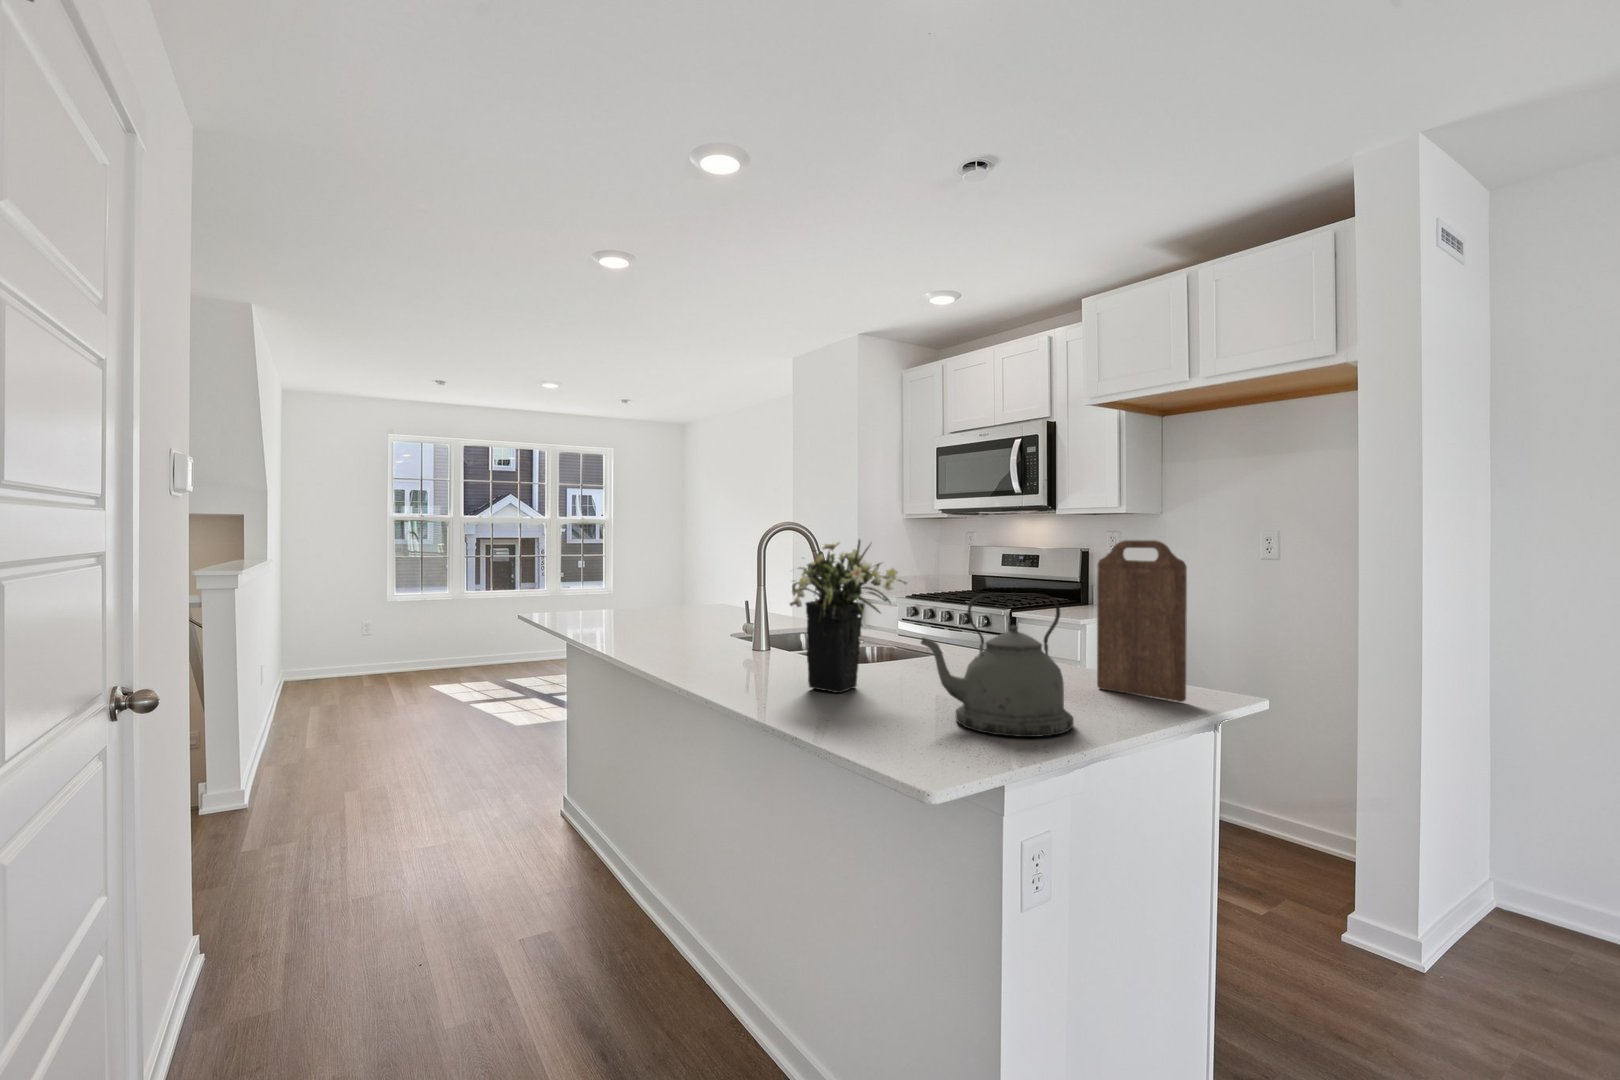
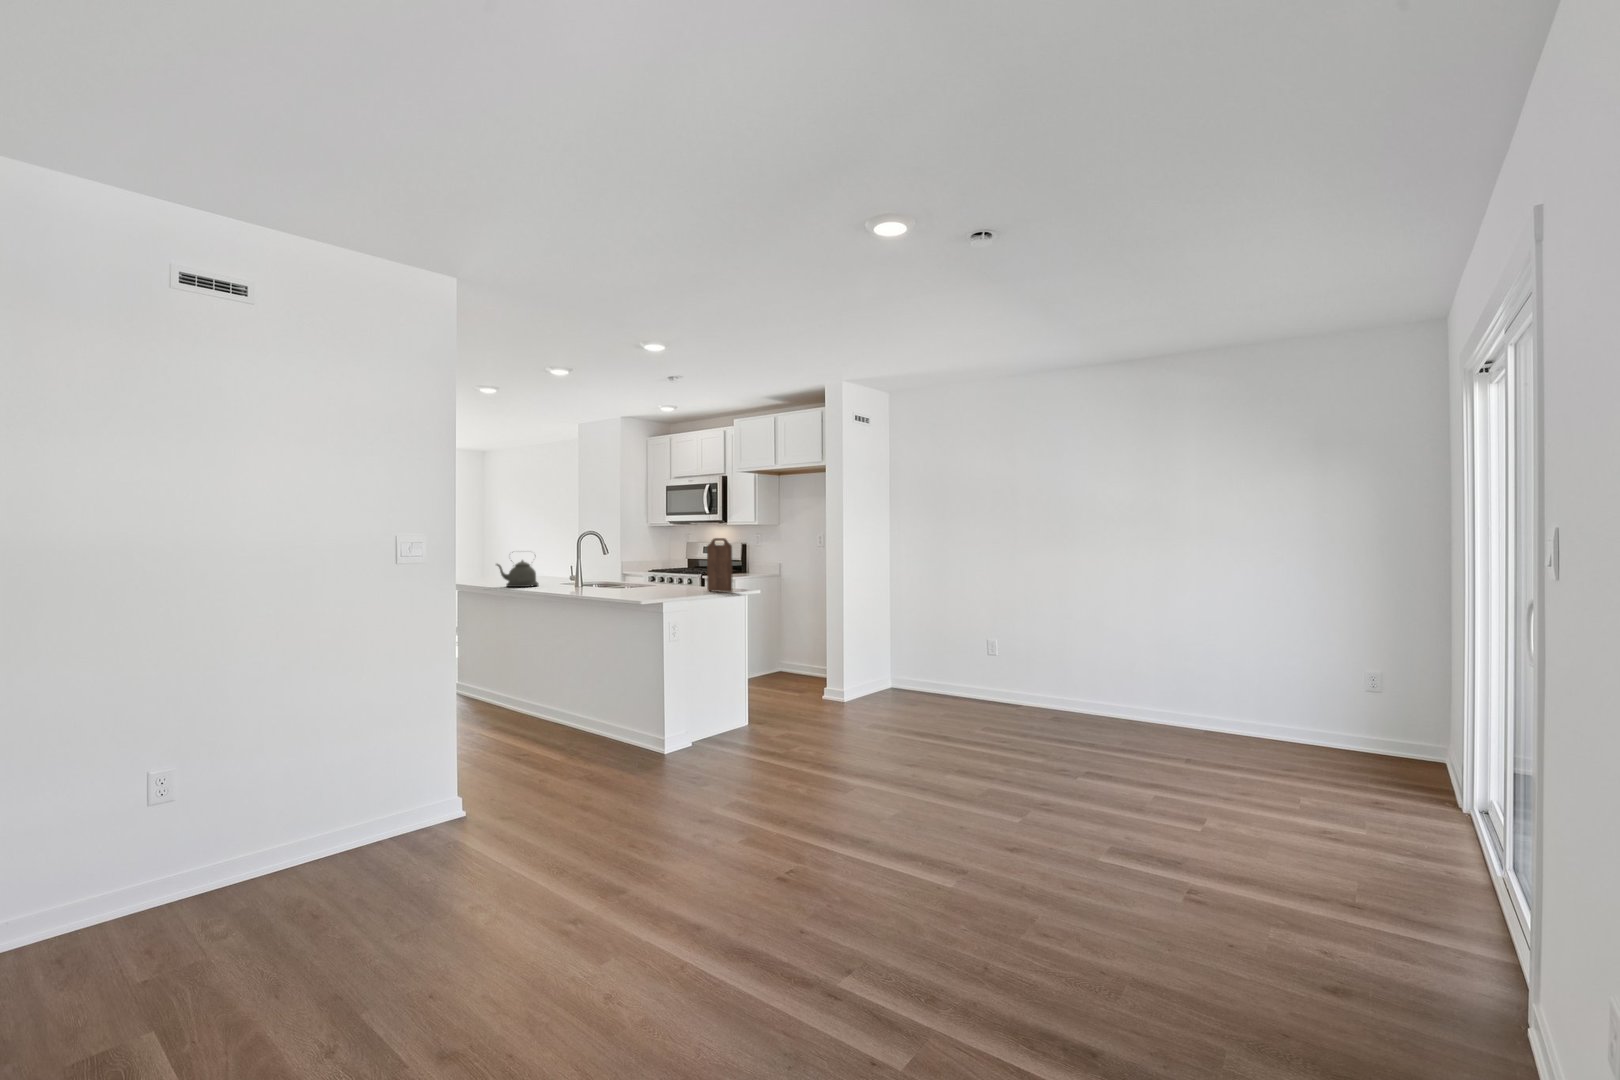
flower arrangement: present [790,540,906,693] -> none [592,538,638,594]
kettle: present [921,593,1074,737] -> present [496,560,539,587]

